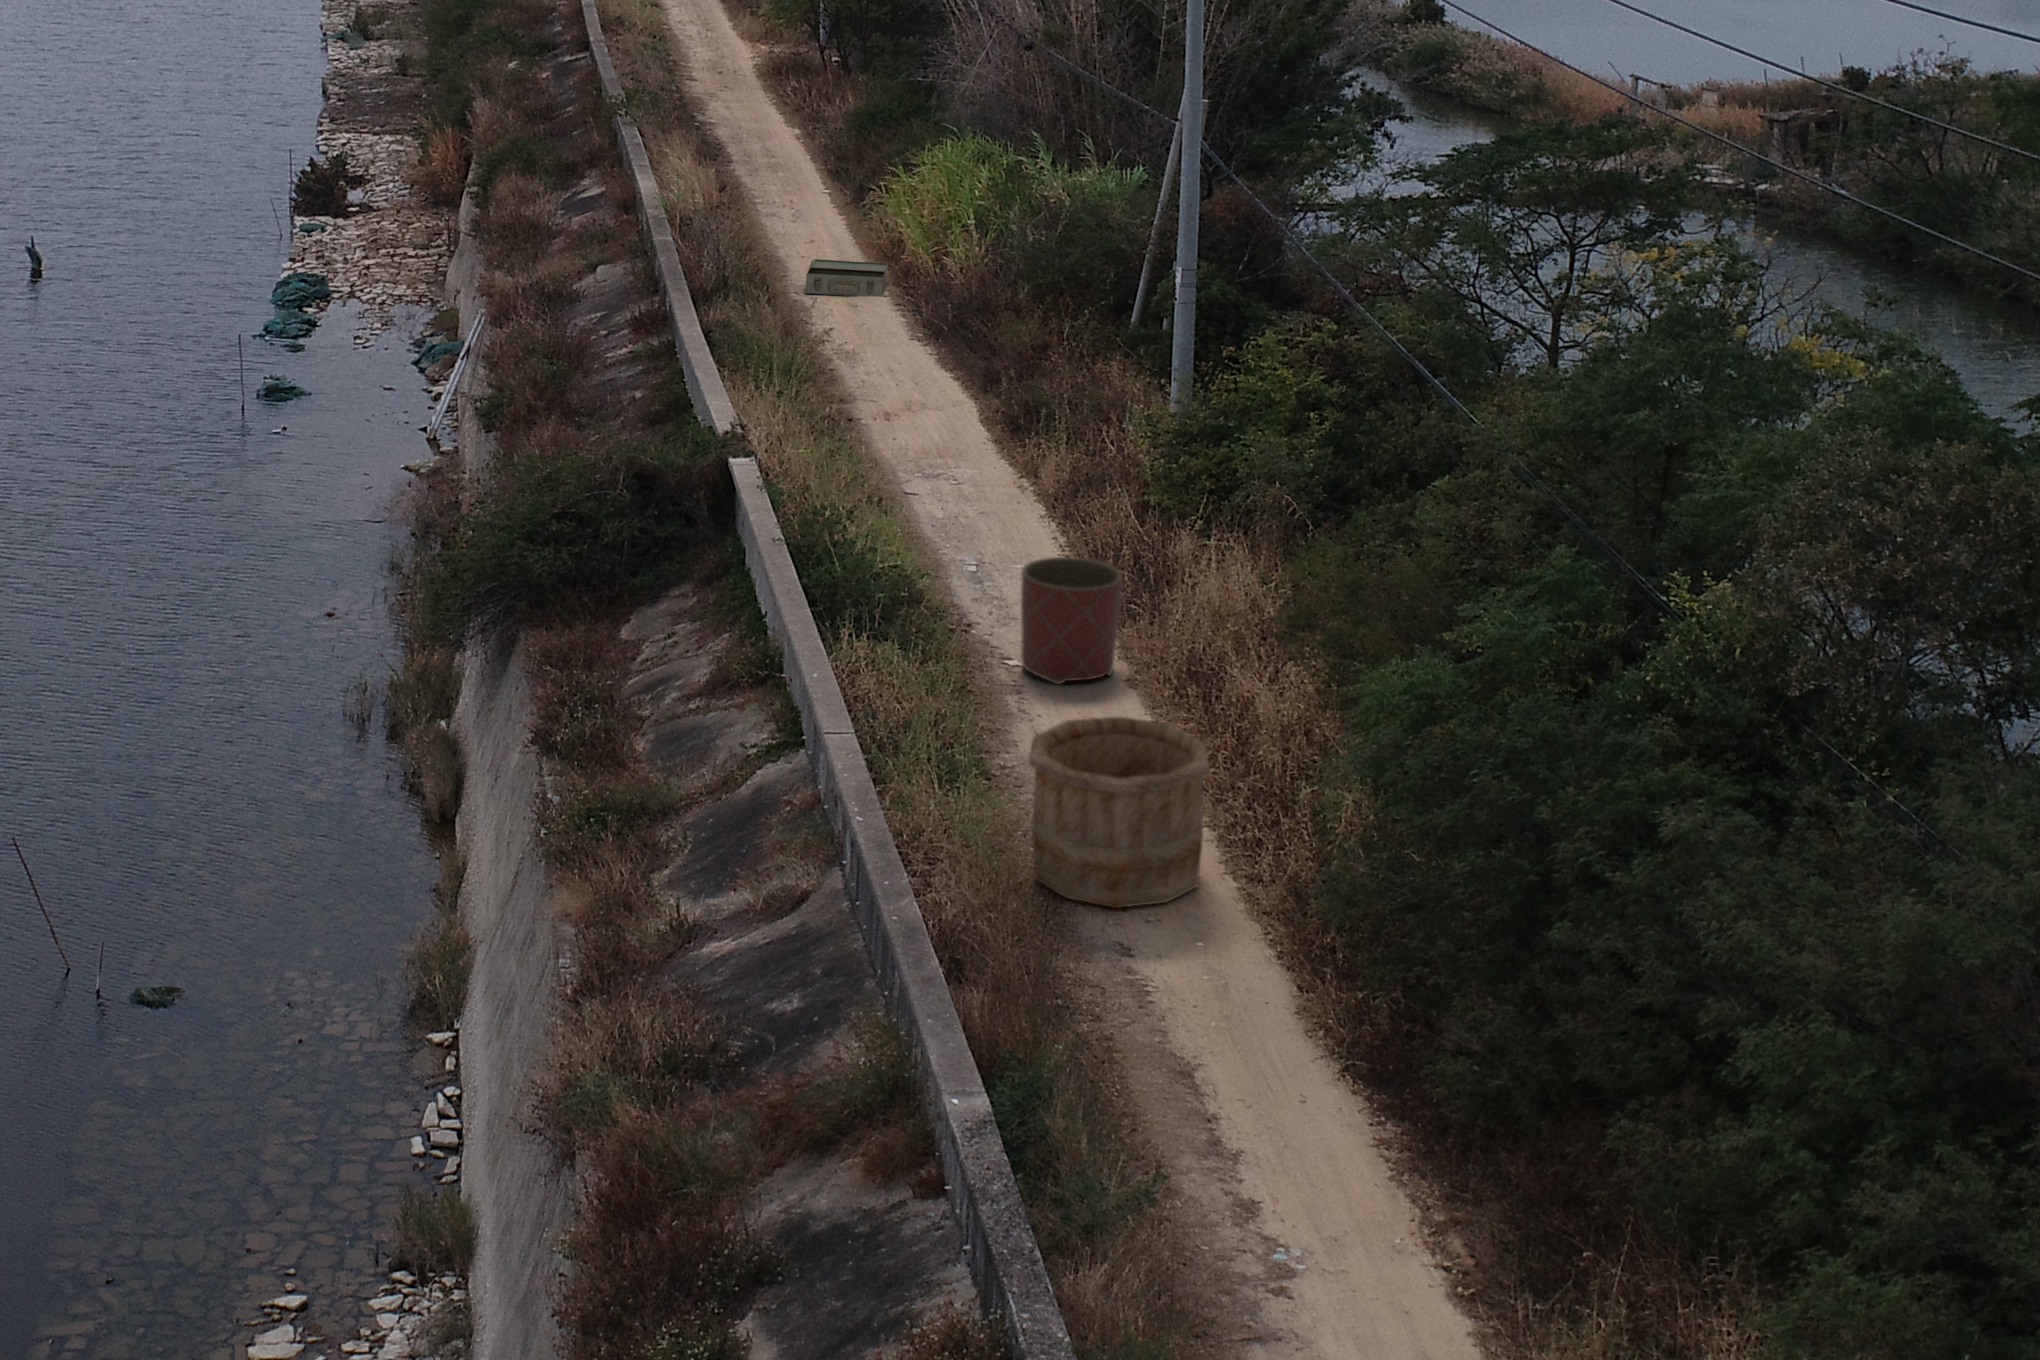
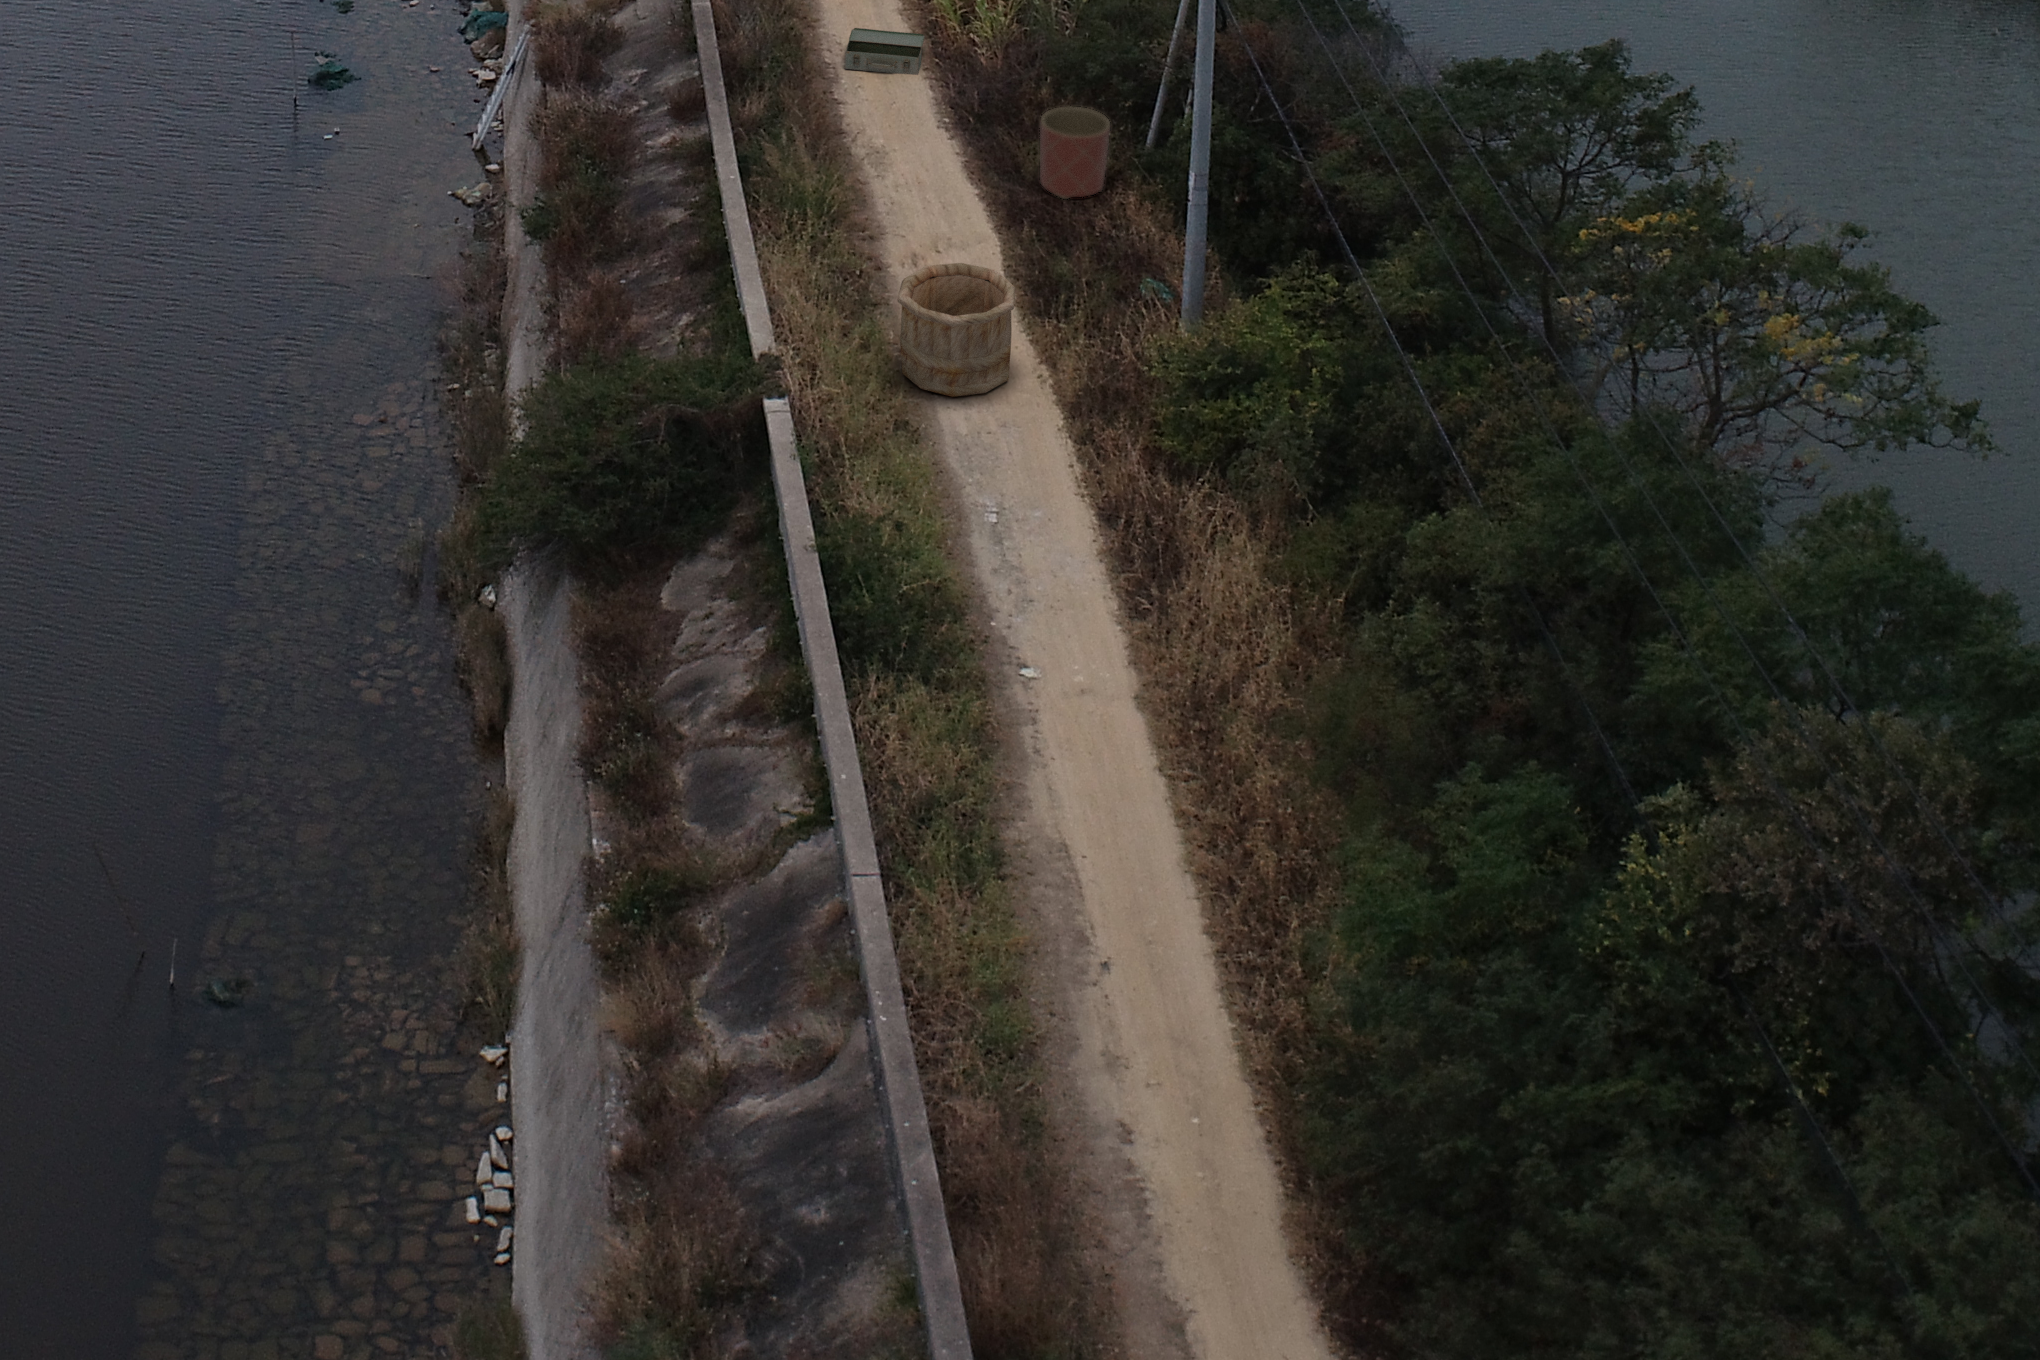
planter: present [1021,557,1123,684] -> present [1040,107,1110,199]
wooden bucket: present [1029,717,1209,908] -> present [897,263,1015,397]

